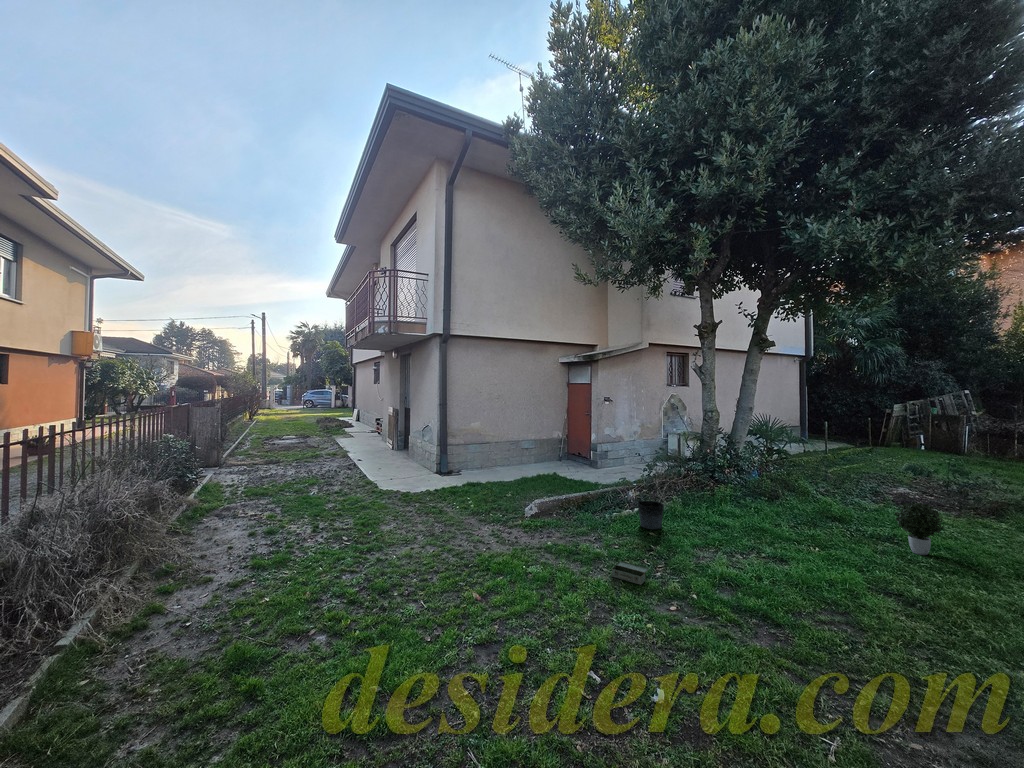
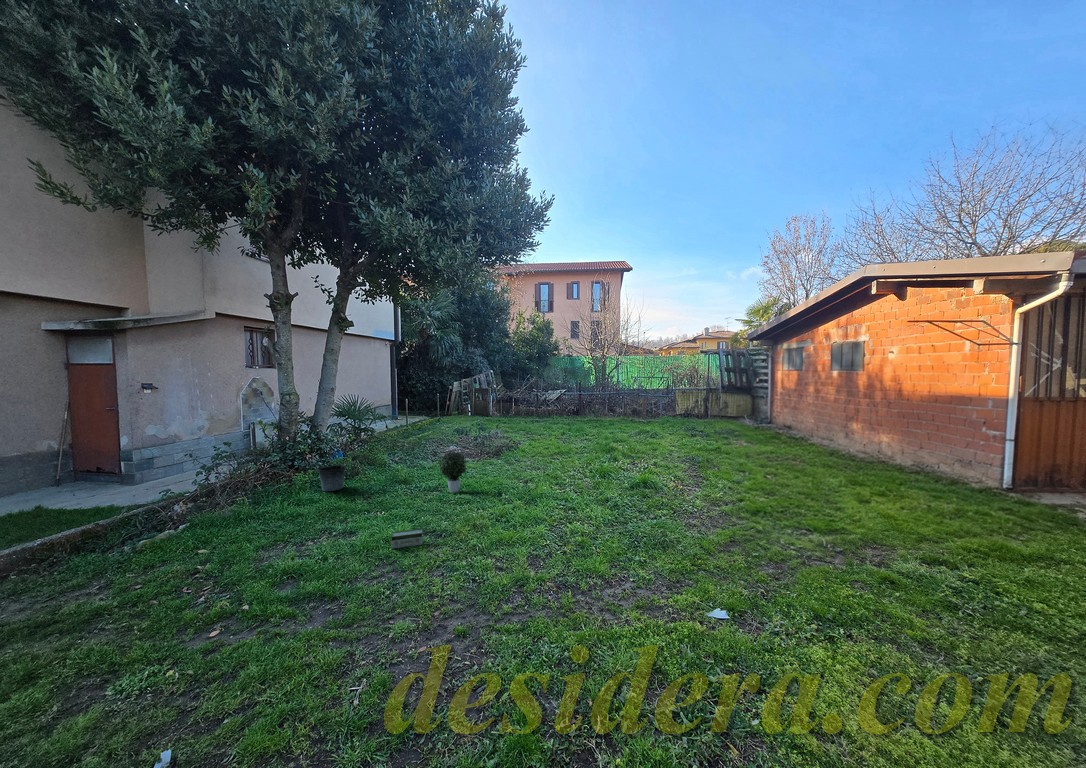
bucket: present [637,500,664,529] -> present [317,465,345,491]
toolbox: present [612,561,649,585] -> present [391,529,423,549]

